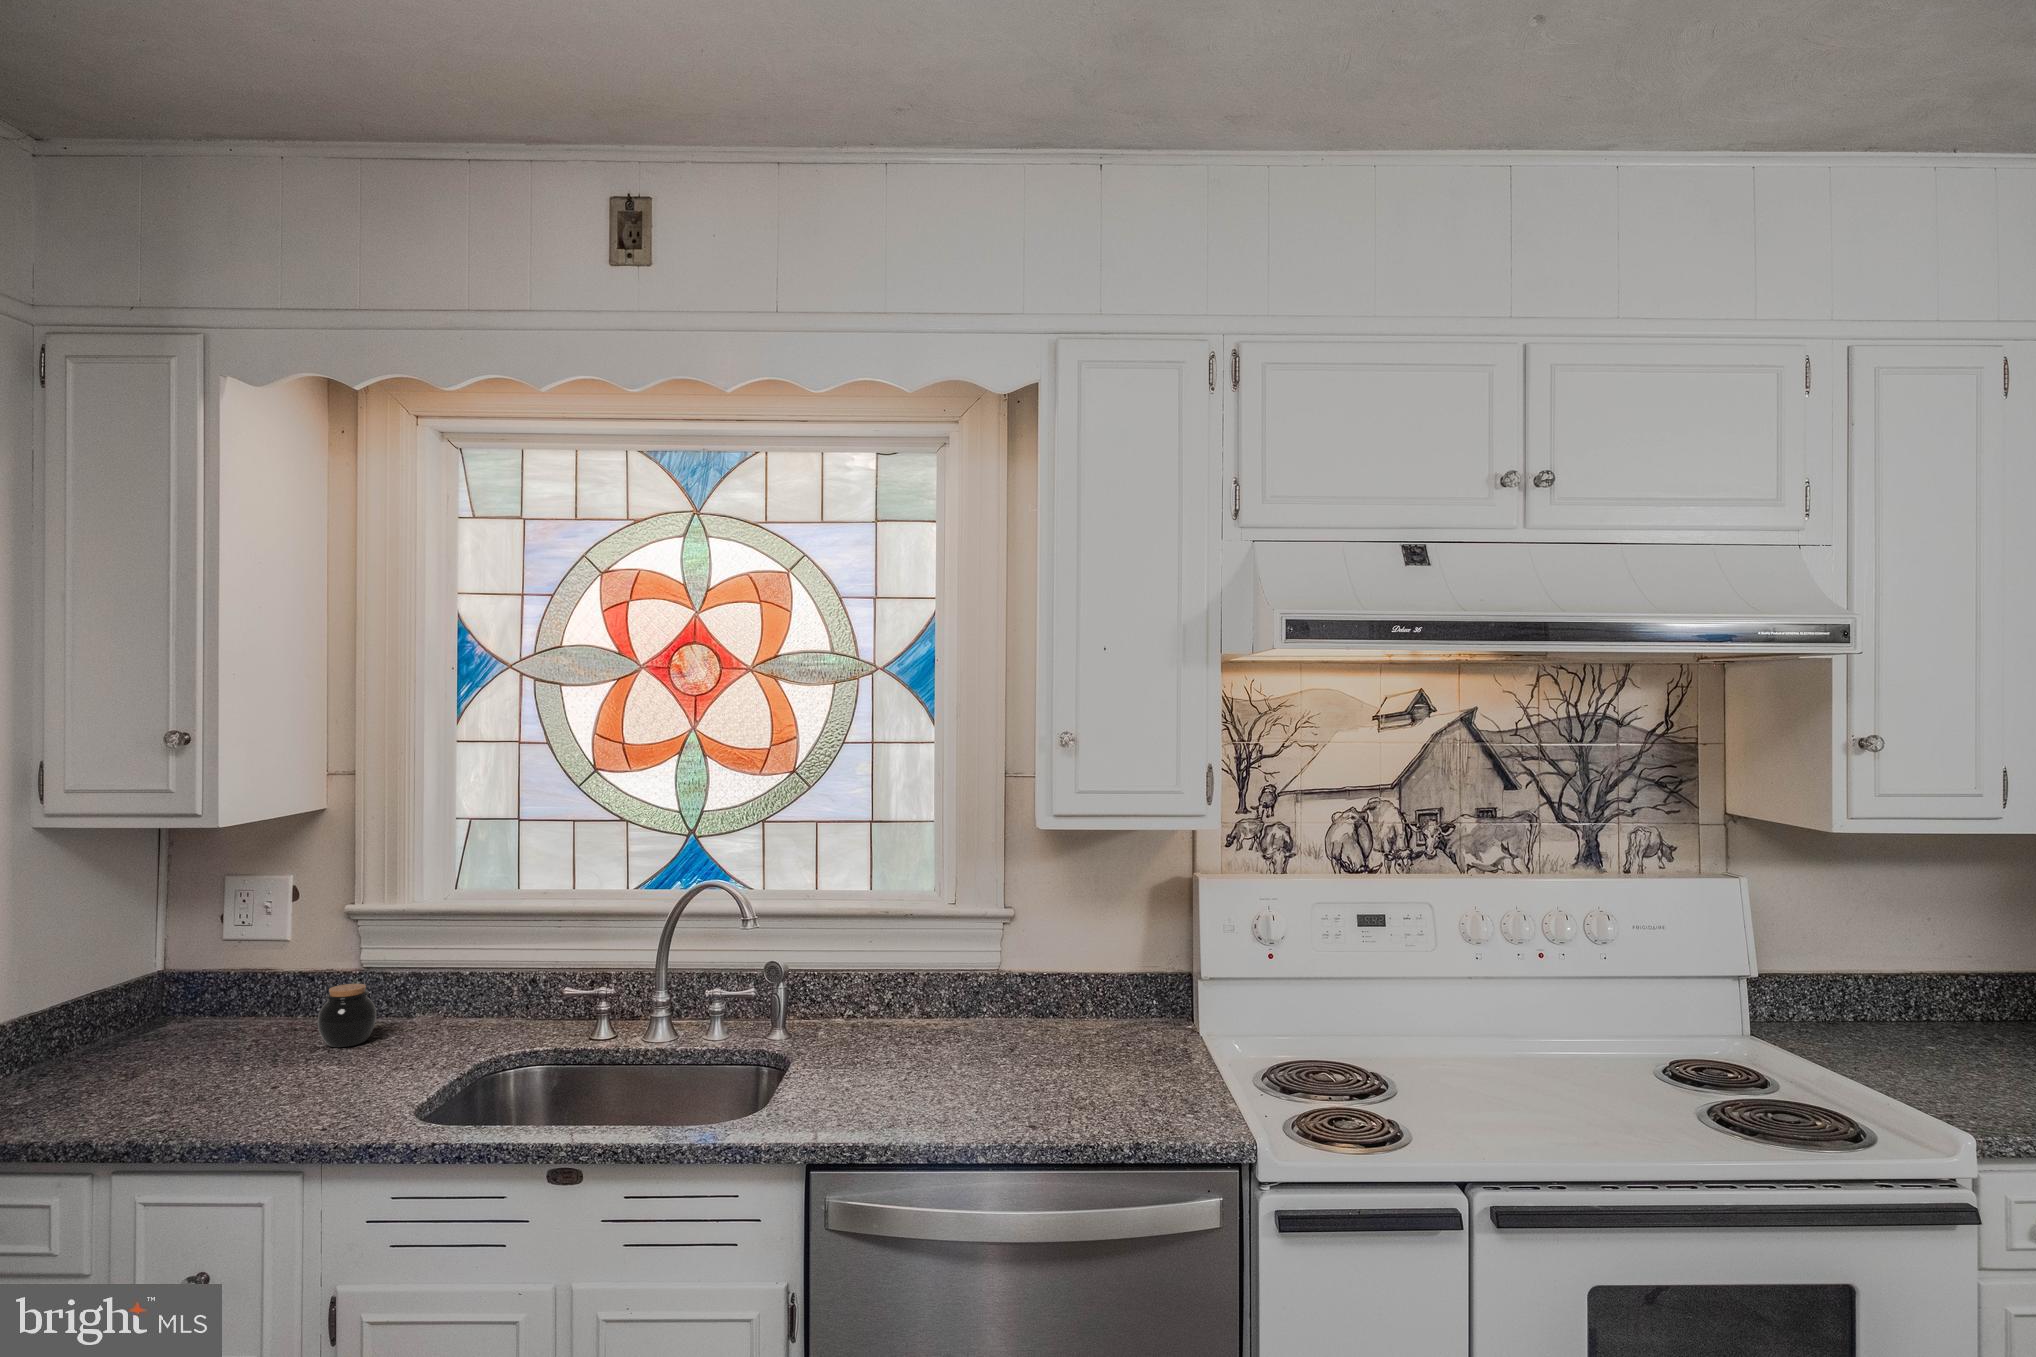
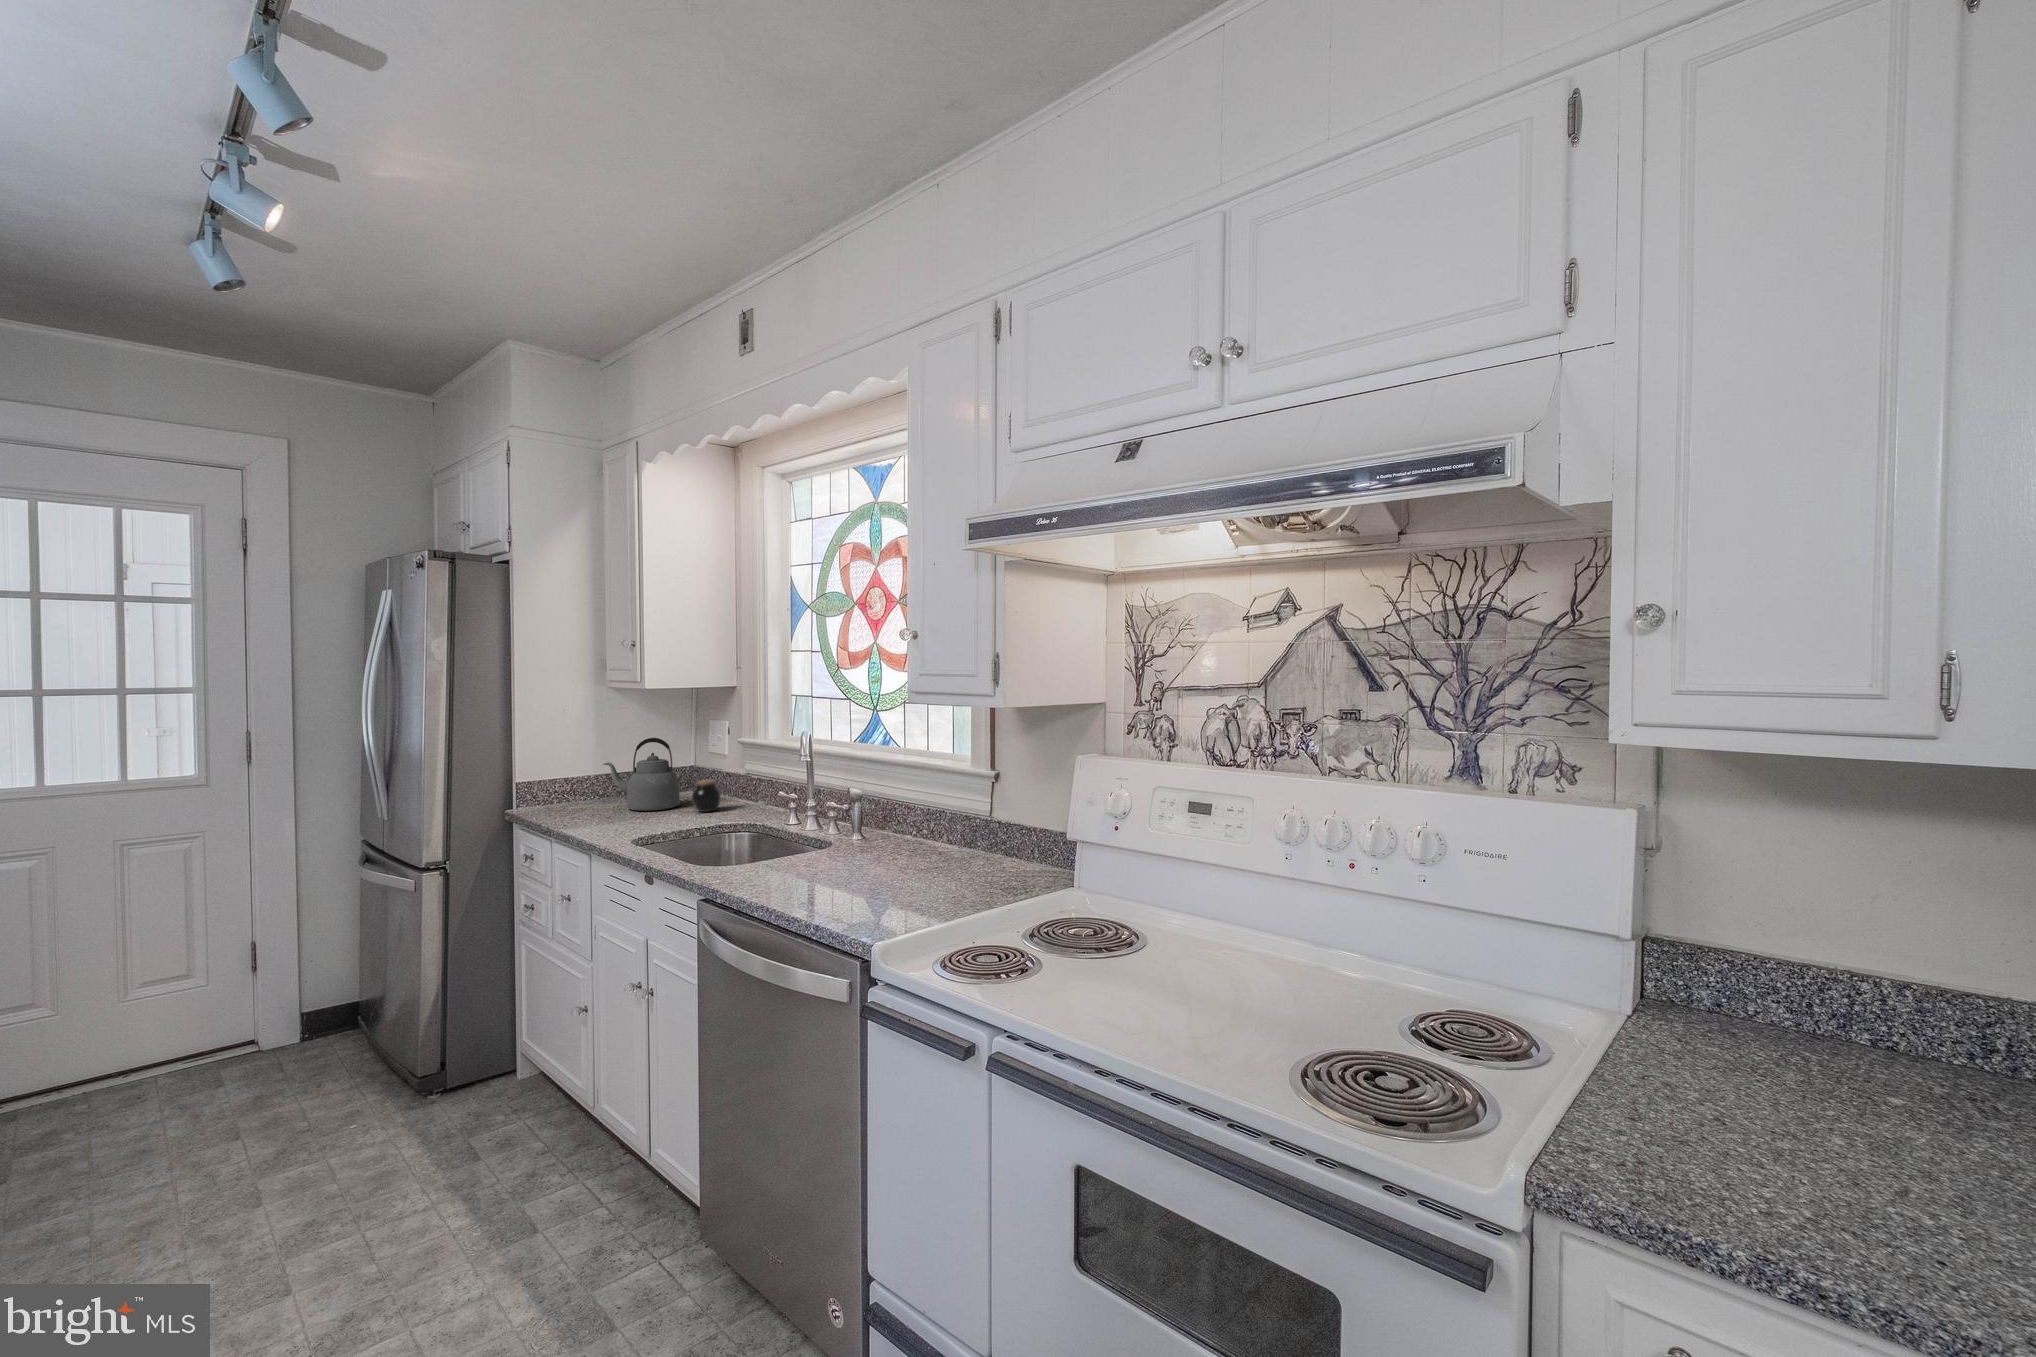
kettle: none [83,919,258,1070] -> present [603,738,680,811]

